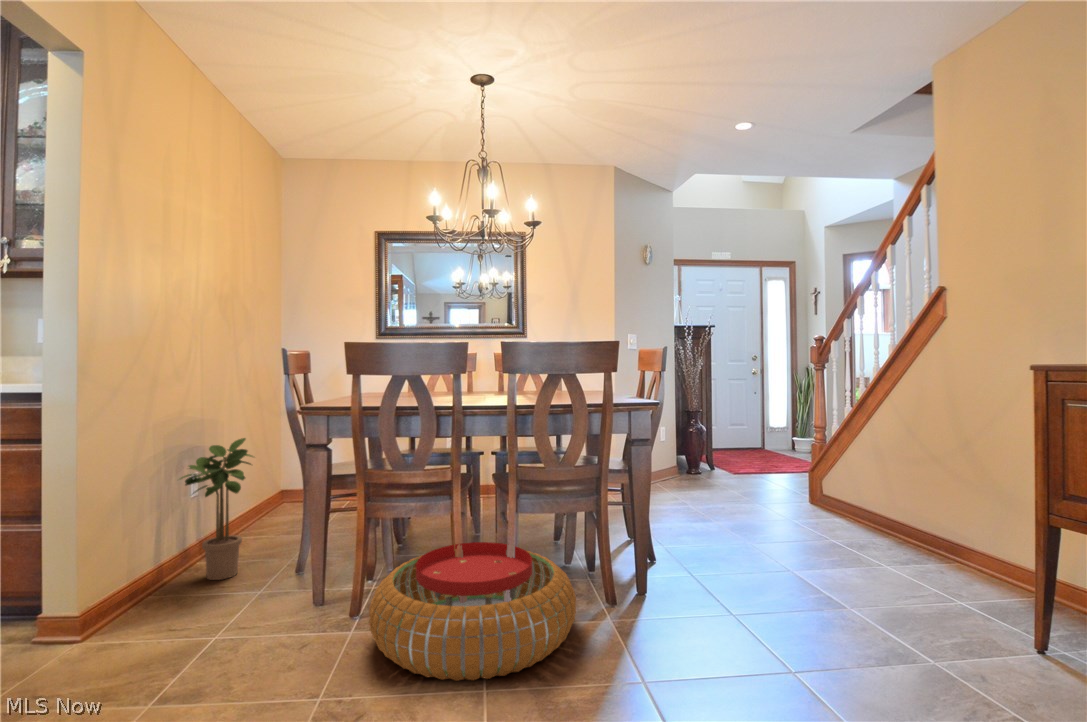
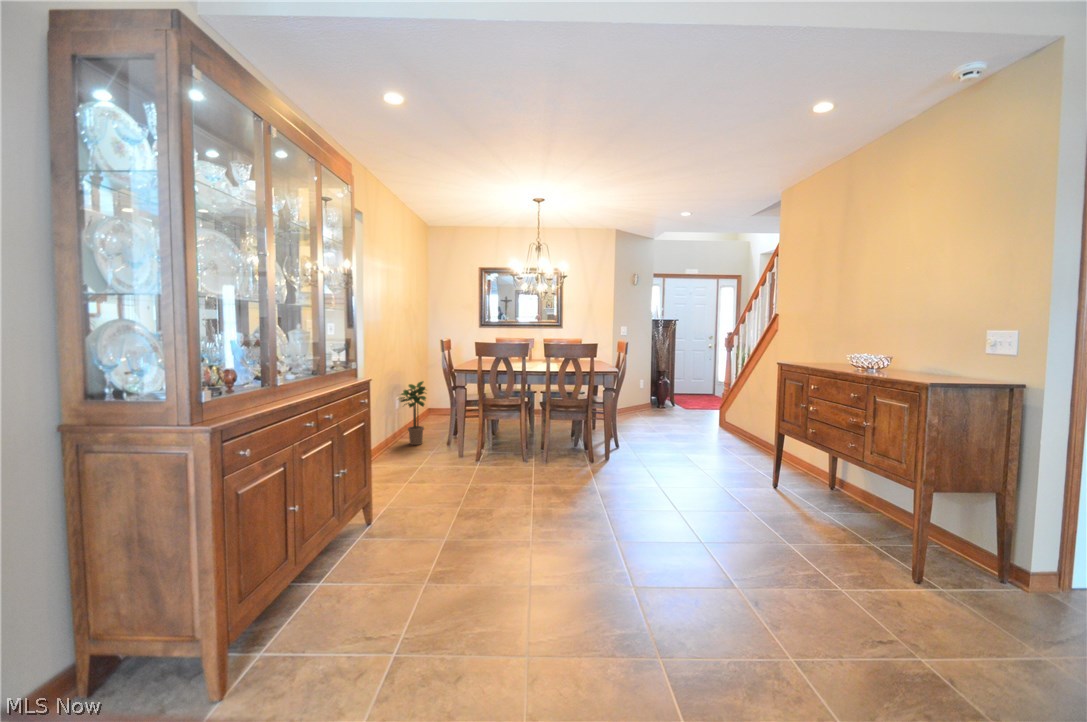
pouf: present [369,542,576,681] -> none [488,432,573,480]

